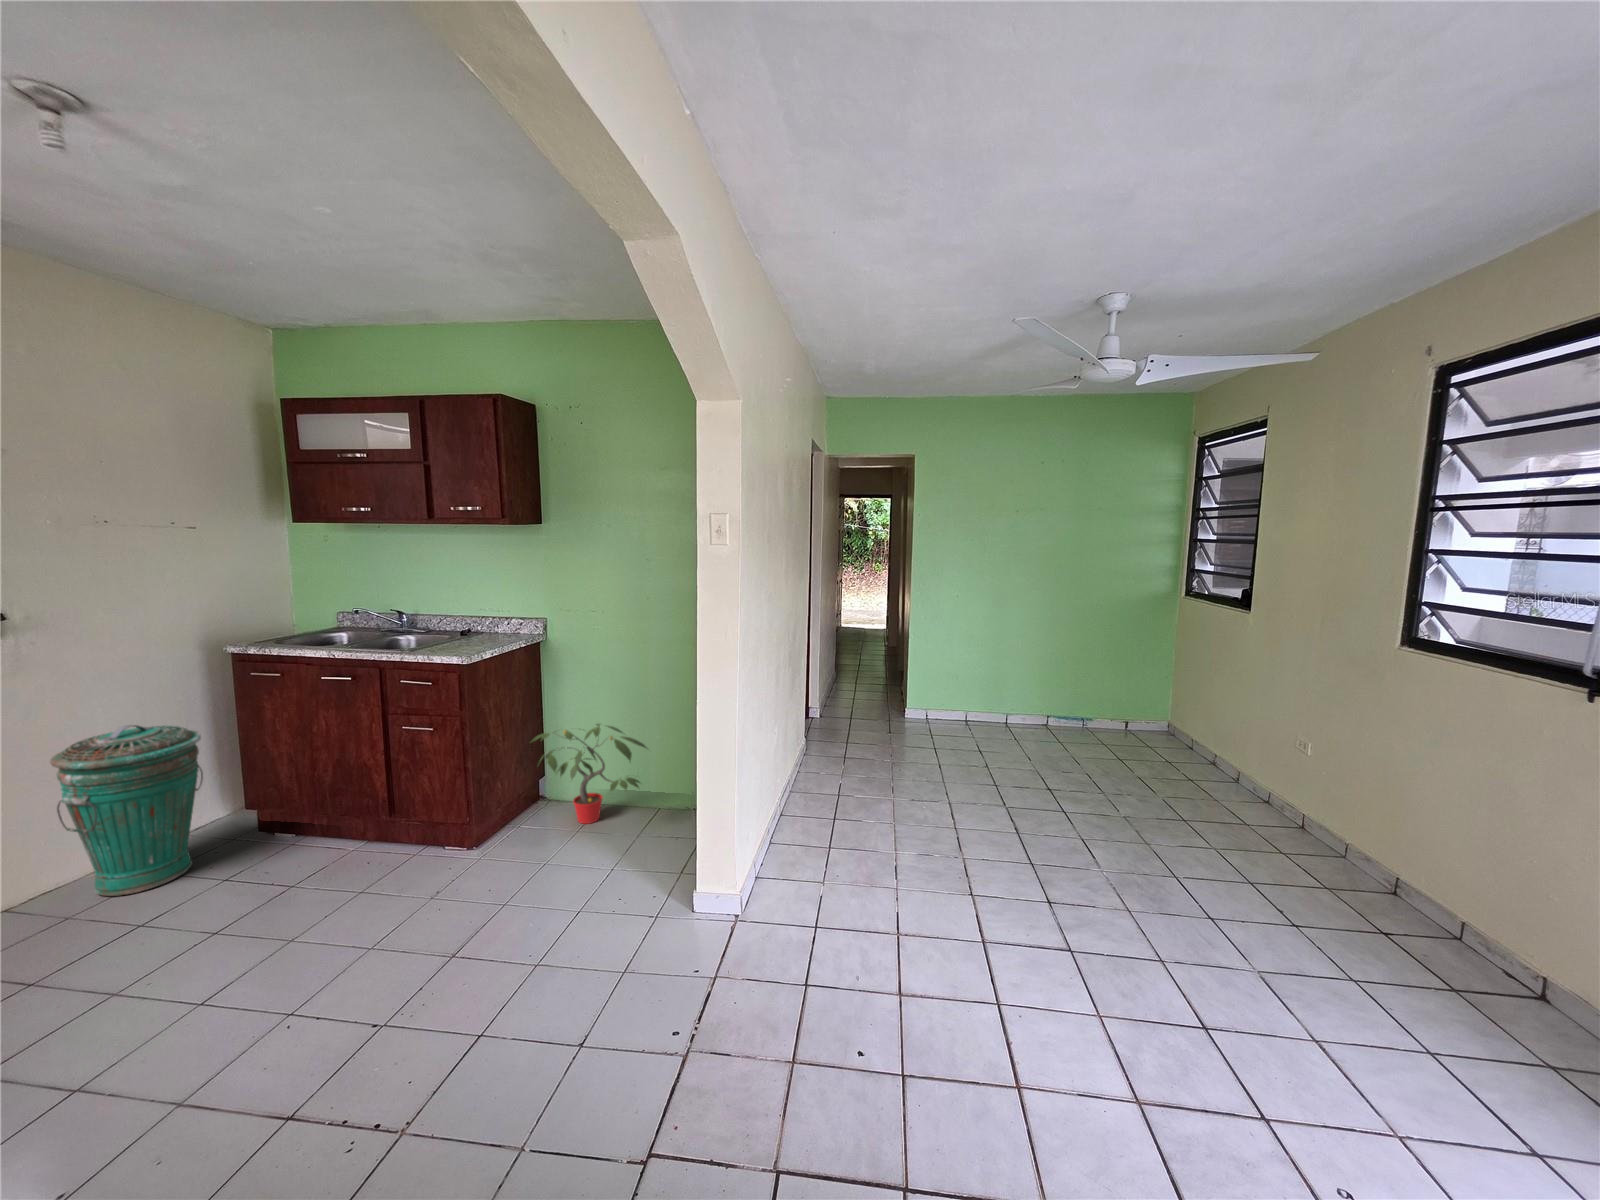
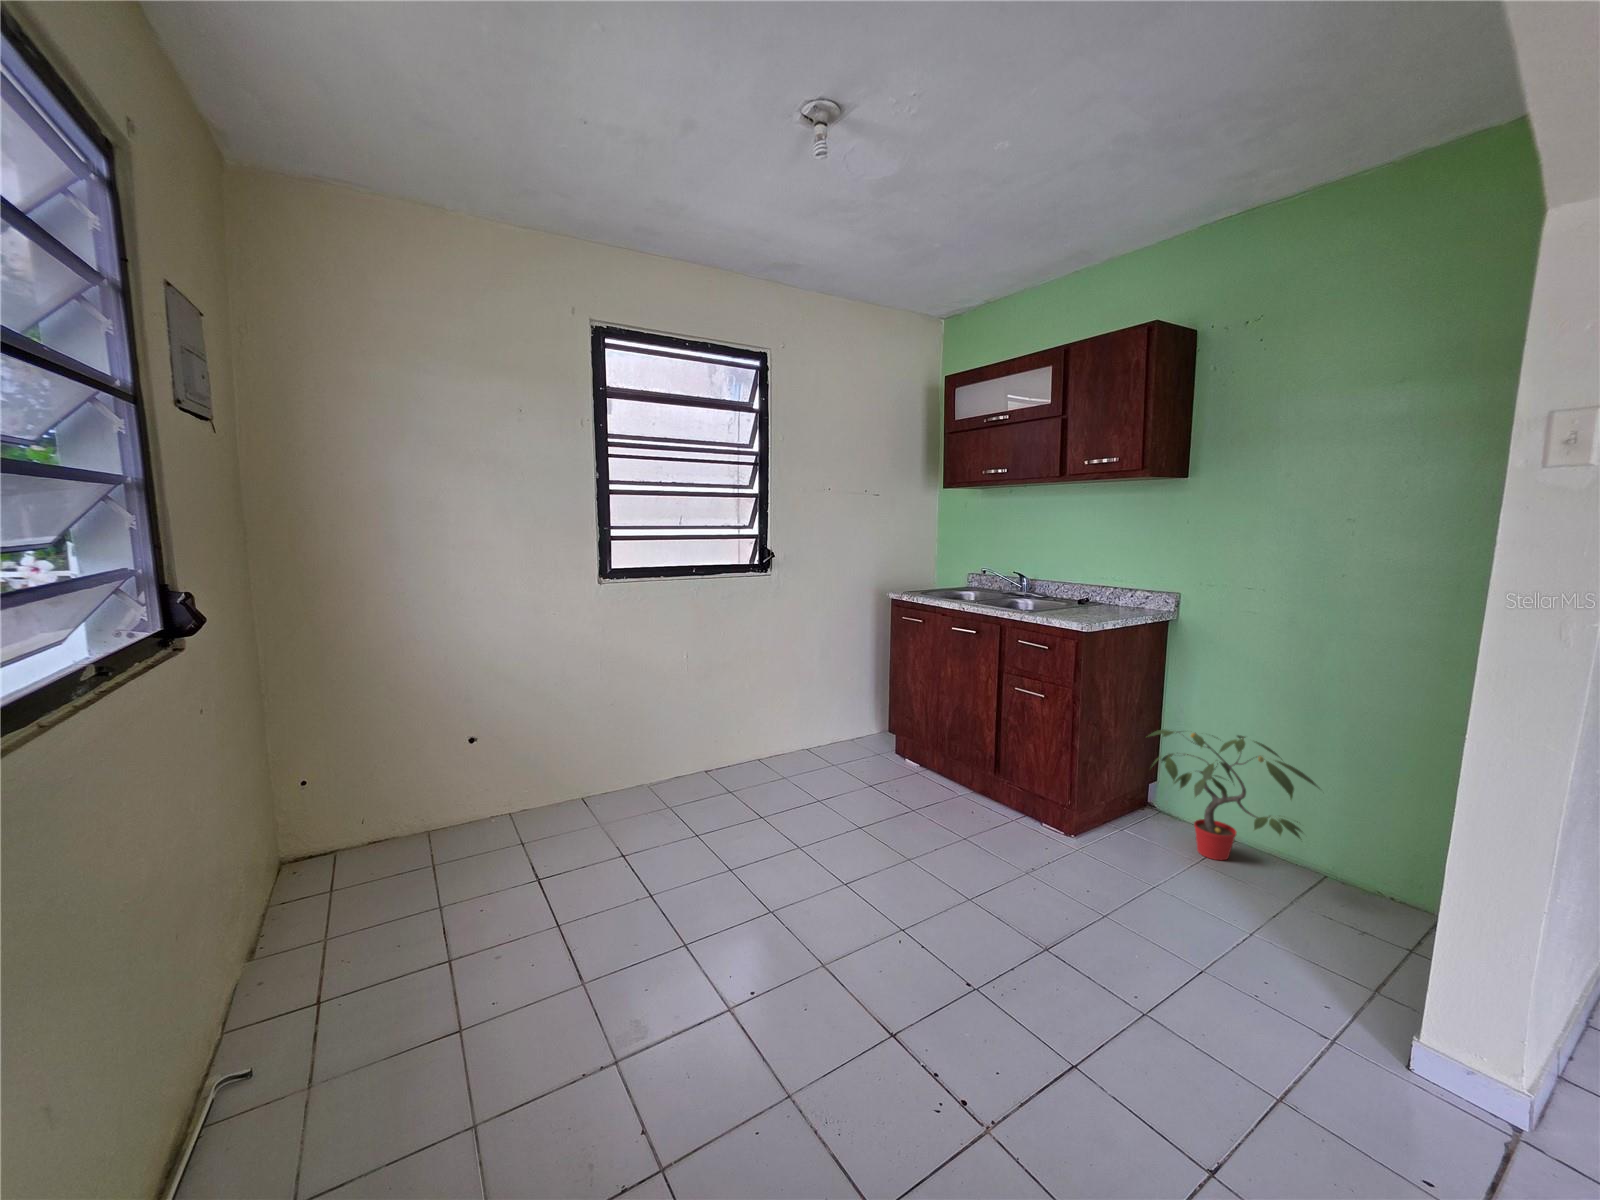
trash can: present [50,725,203,896] -> none [790,643,869,772]

